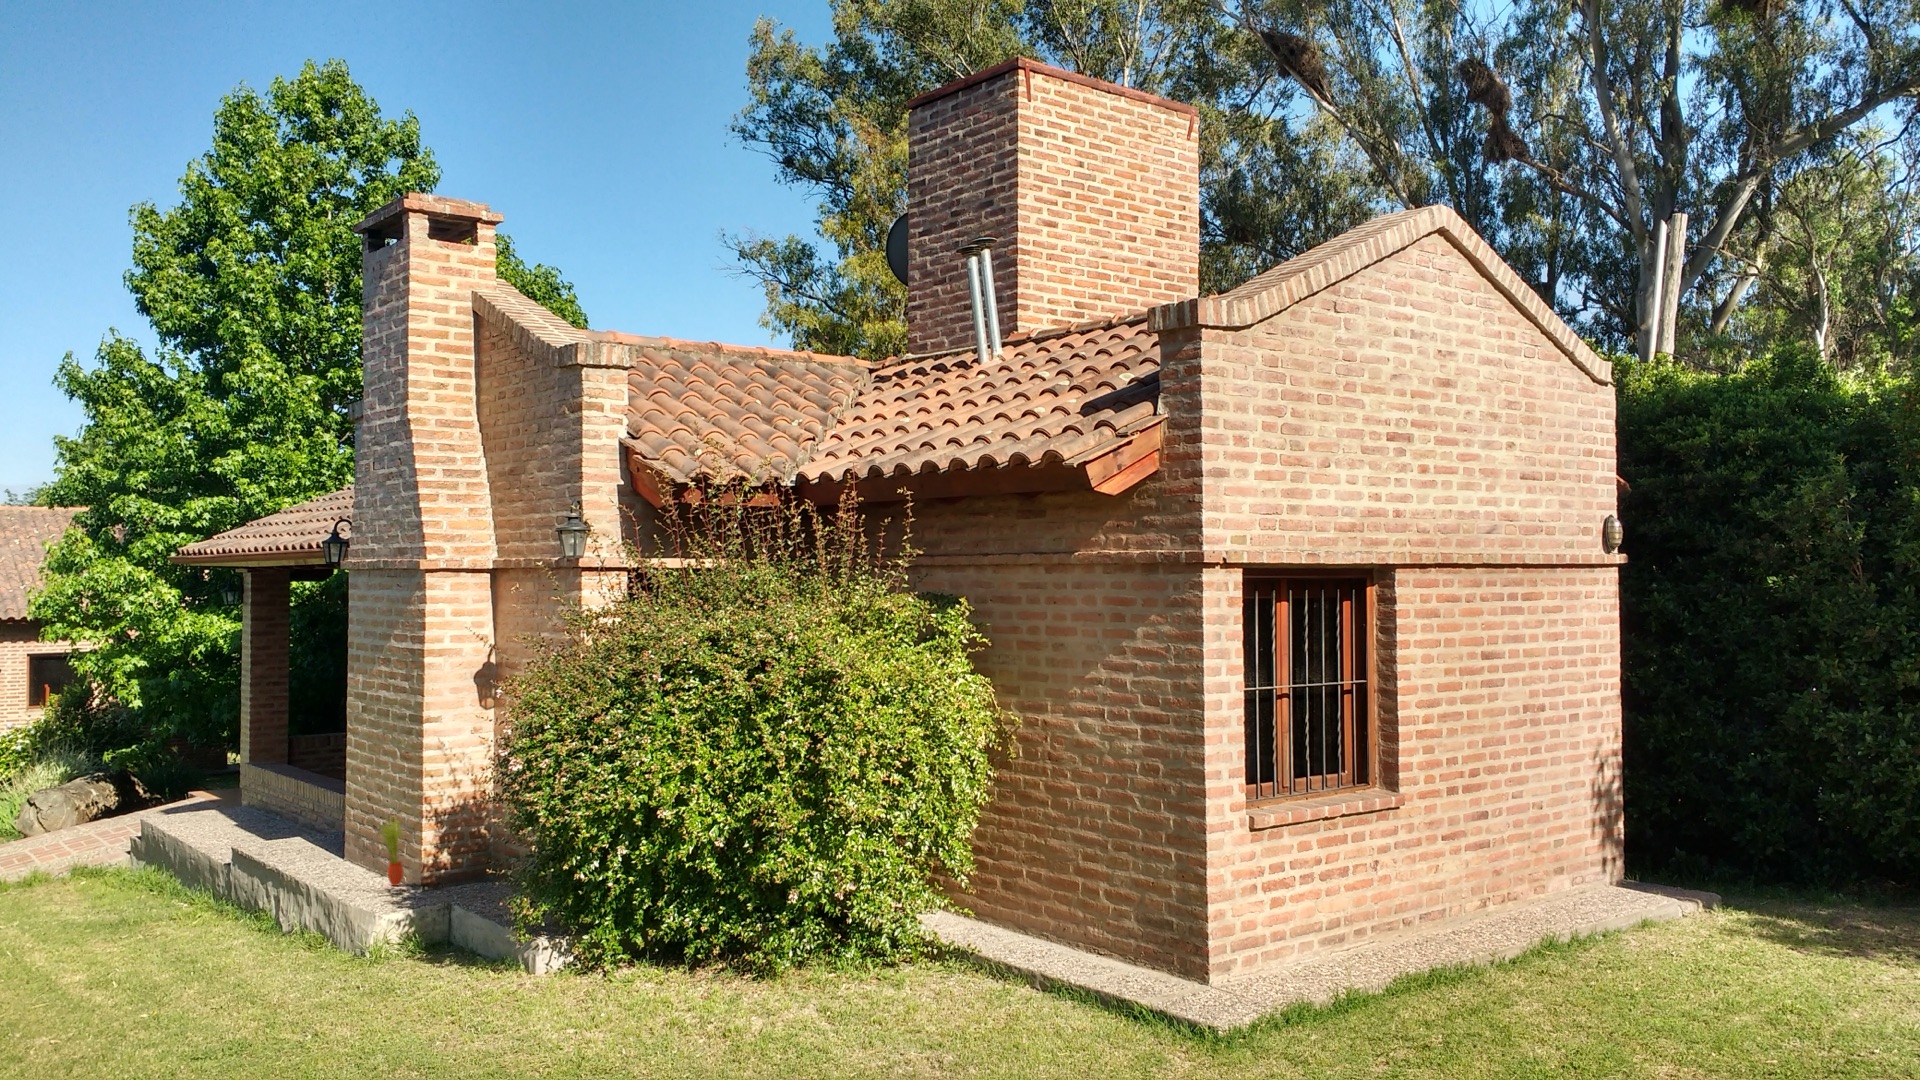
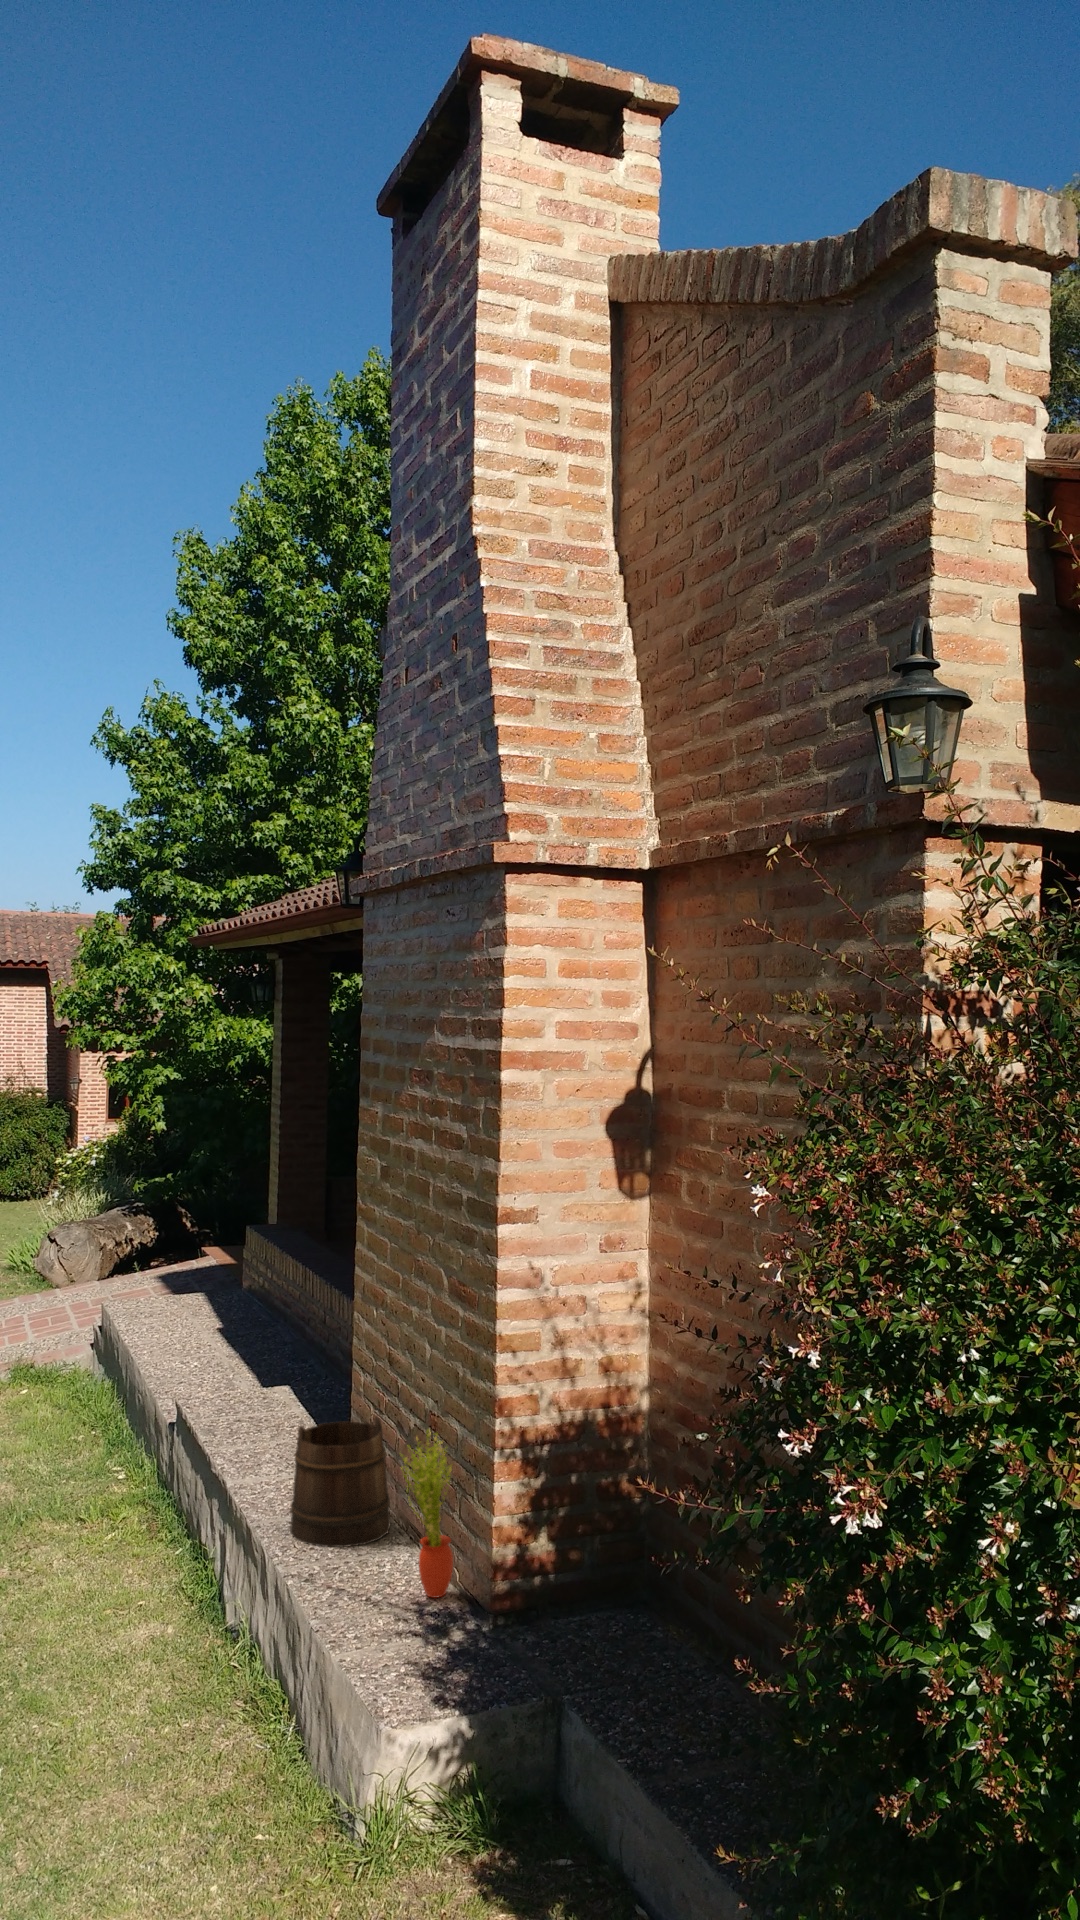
bucket: none [319,822,370,881] -> present [290,1417,390,1547]

